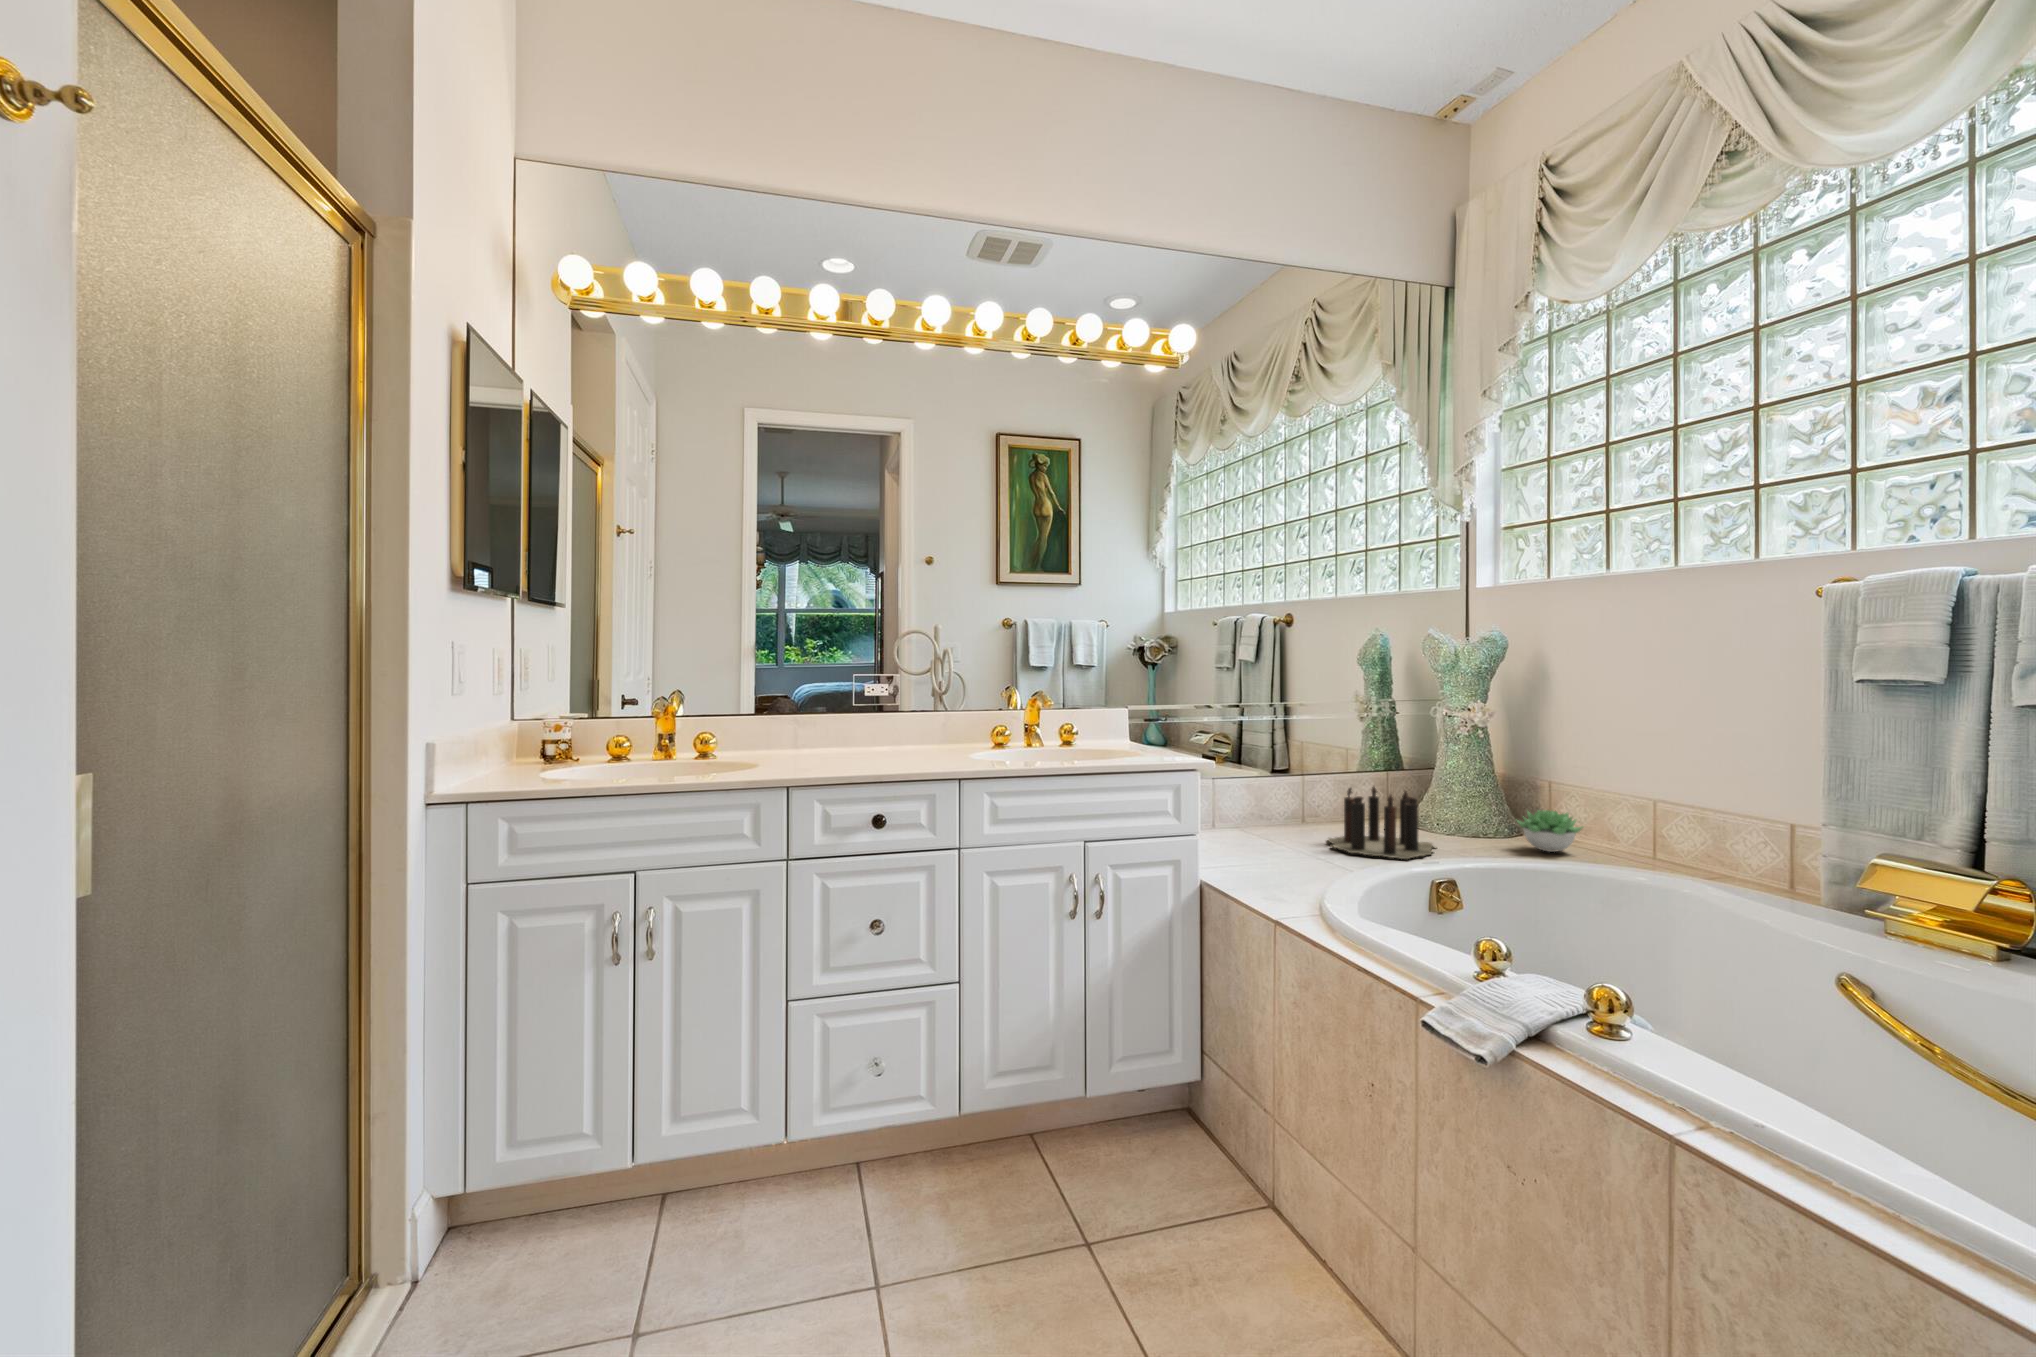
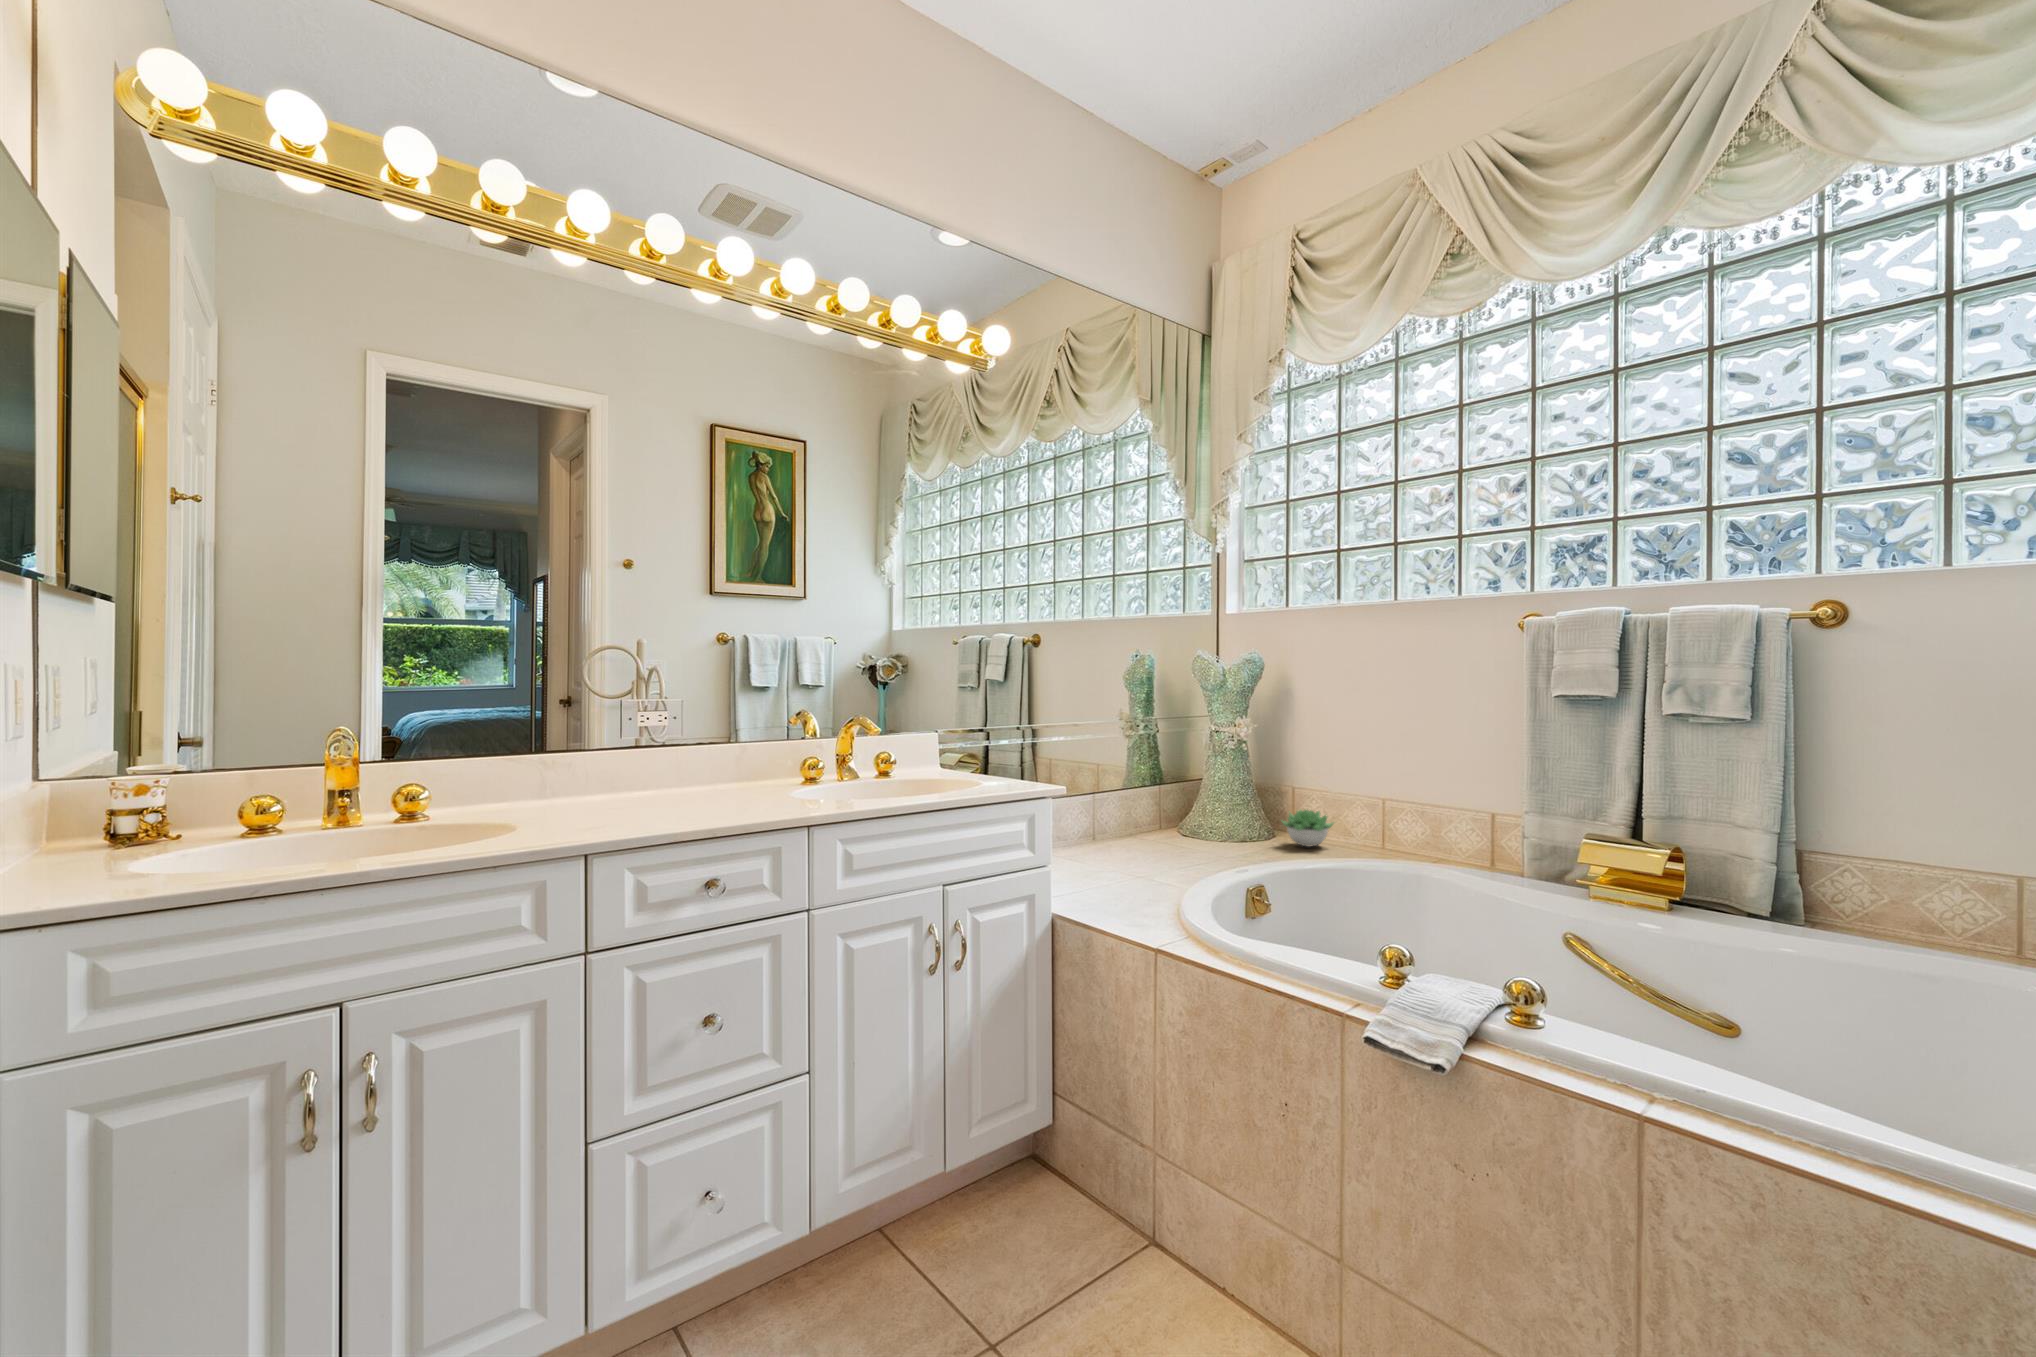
candle: present [1328,786,1437,859] -> none [1119,796,1252,866]

